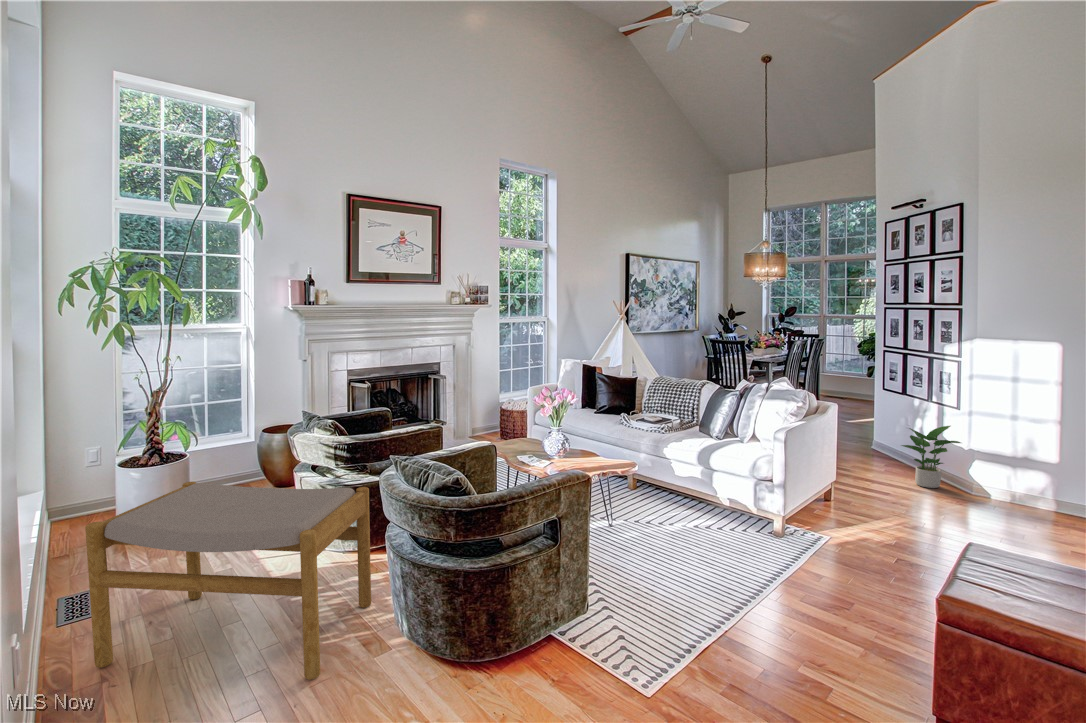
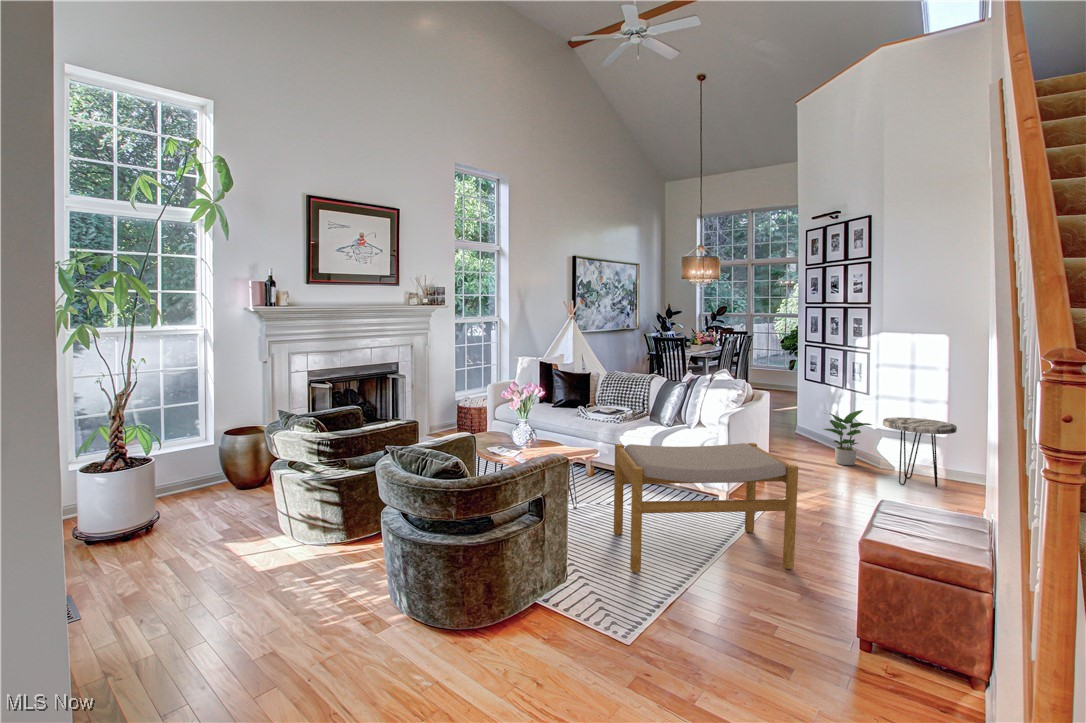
side table: none [975,436,1070,520] -> present [883,417,957,487]
footstool: present [85,482,371,680] -> present [614,443,798,572]

